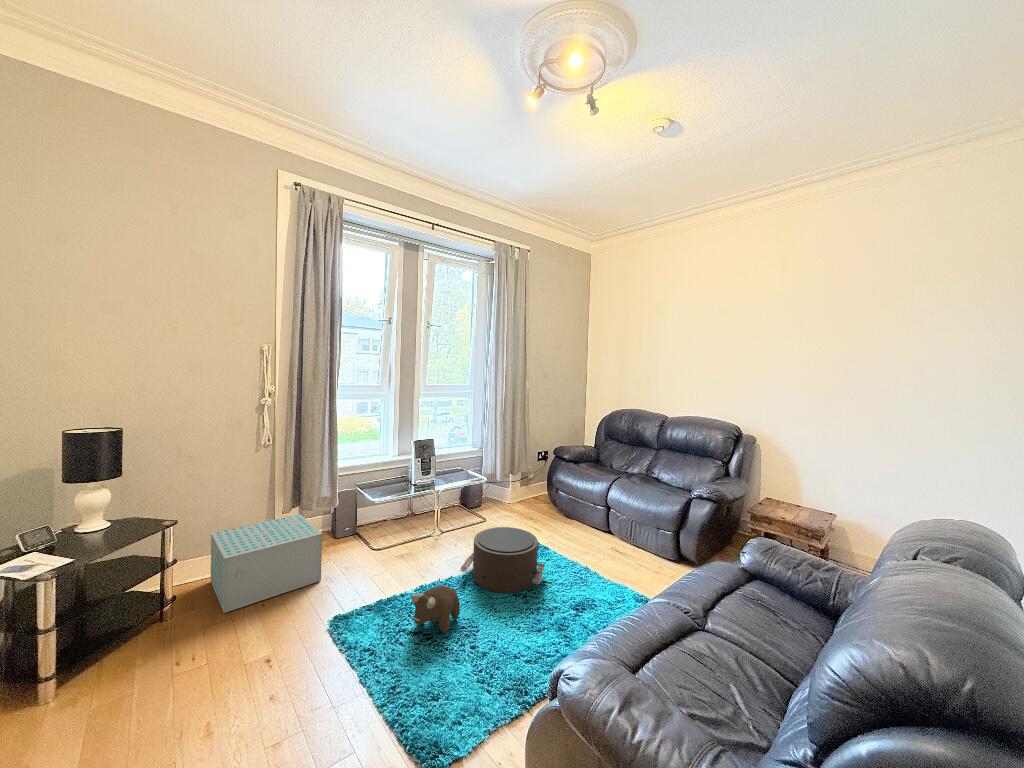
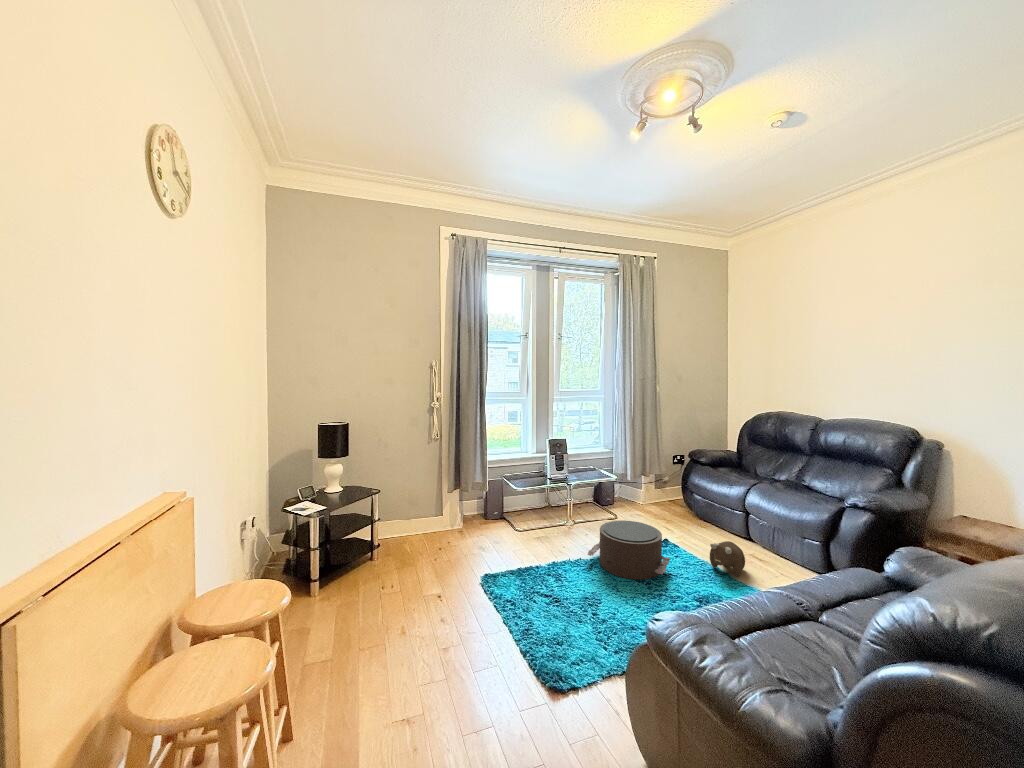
storage box: present [211,514,322,613] -> none [400,495,475,561]
plush toy: present [411,585,460,633] -> present [710,541,745,576]

